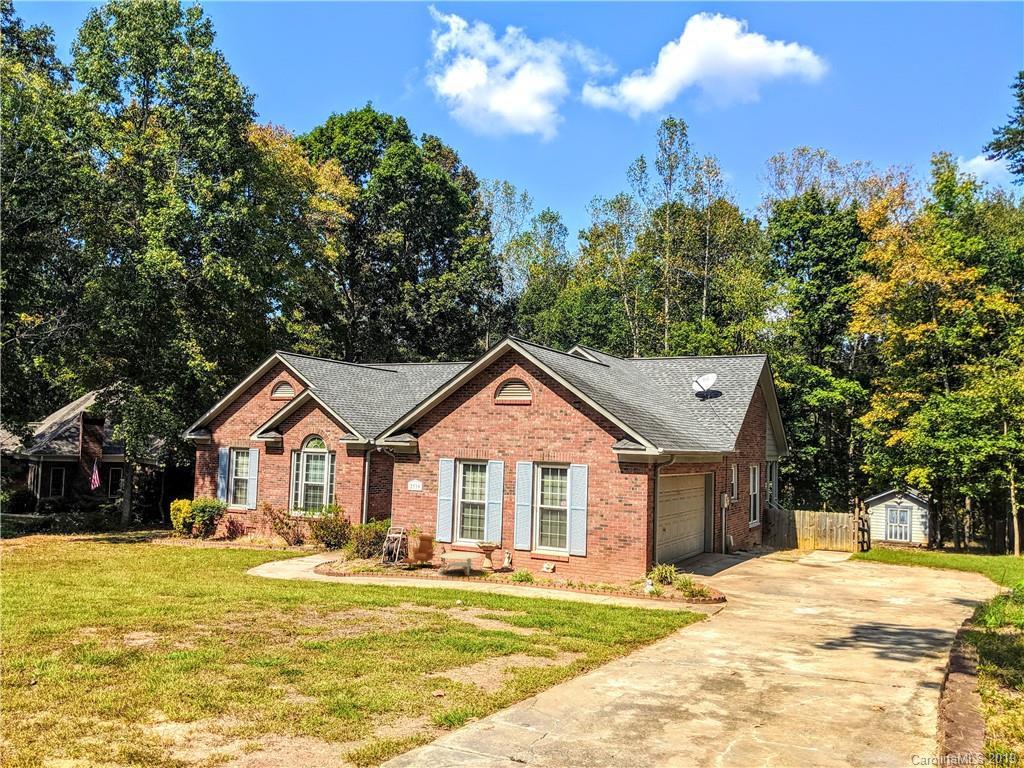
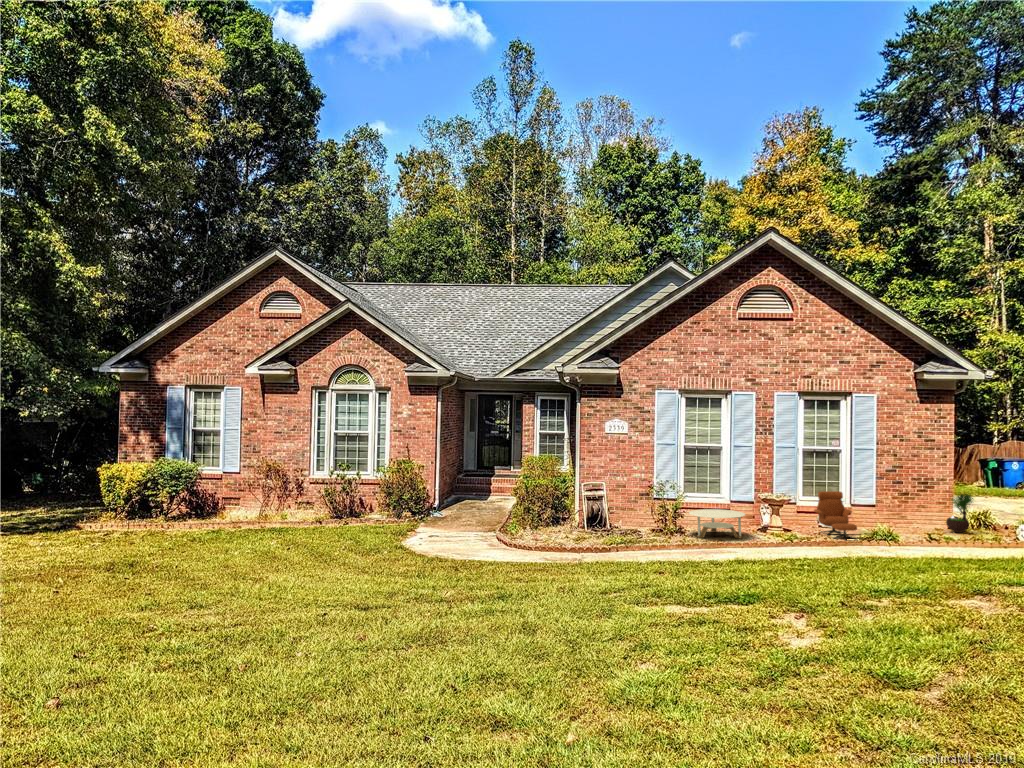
lounge chair: present [402,535,435,570] -> present [814,491,857,541]
potted tree: none [634,549,655,587] -> present [946,494,973,533]

